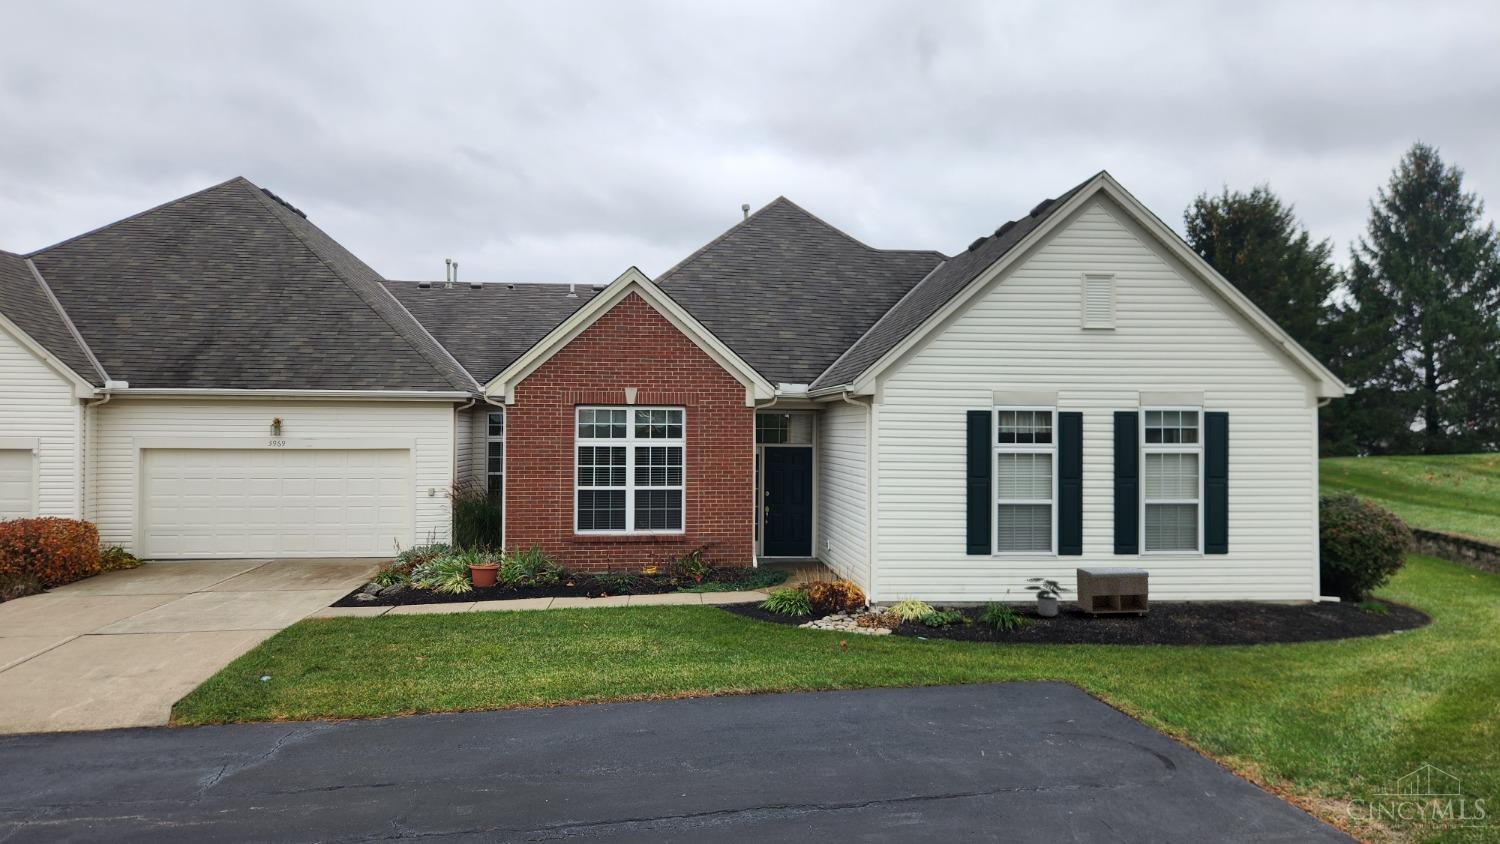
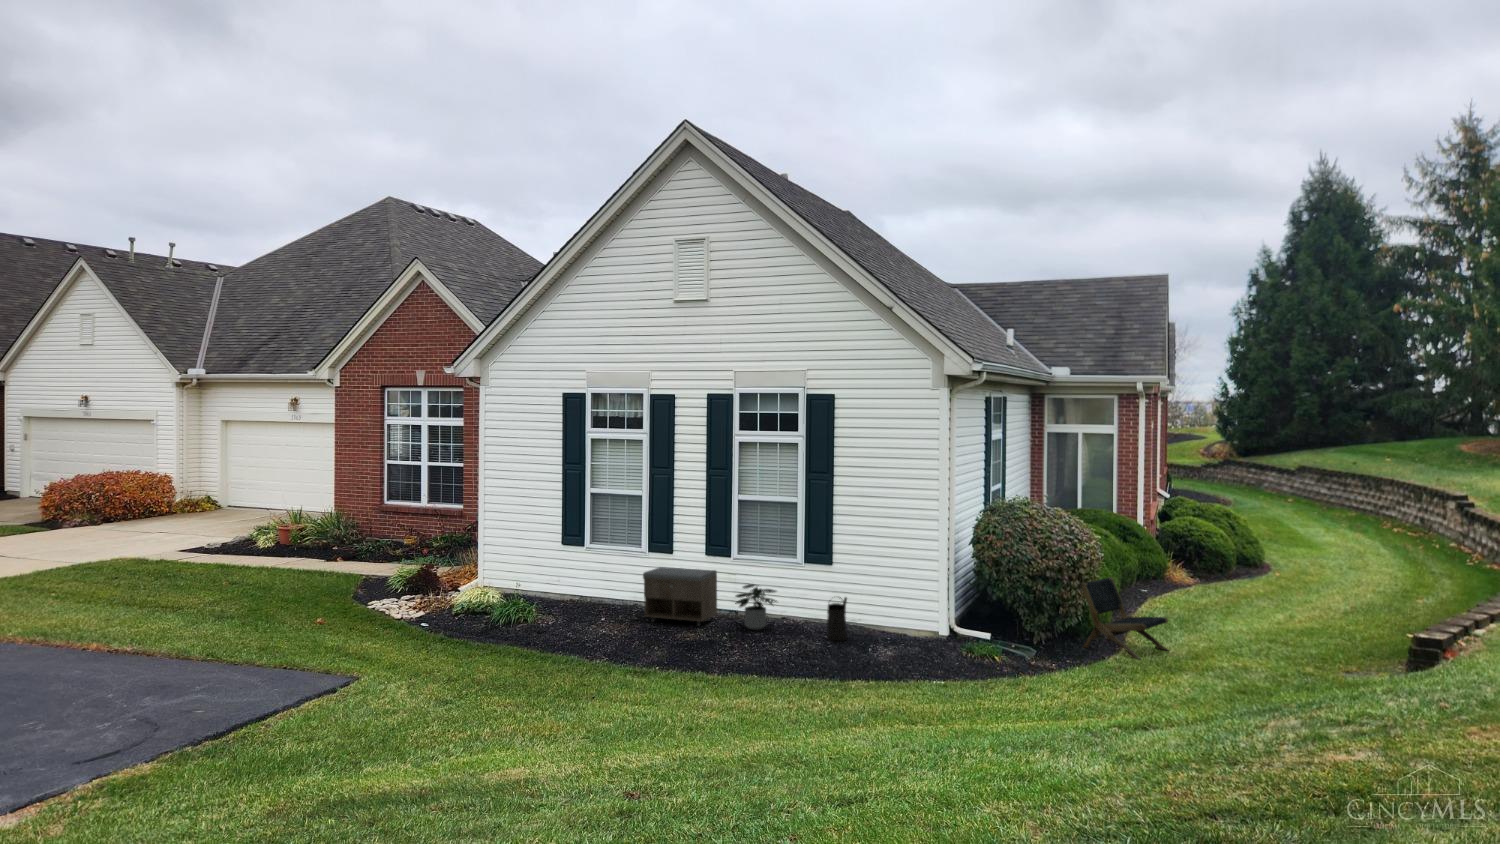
lounge chair: none [1375,549,1446,606] -> present [1081,577,1168,659]
potted plant: present [1025,578,1069,617] -> present [735,584,776,630]
watering can: none [1242,578,1273,615] -> present [826,597,847,641]

